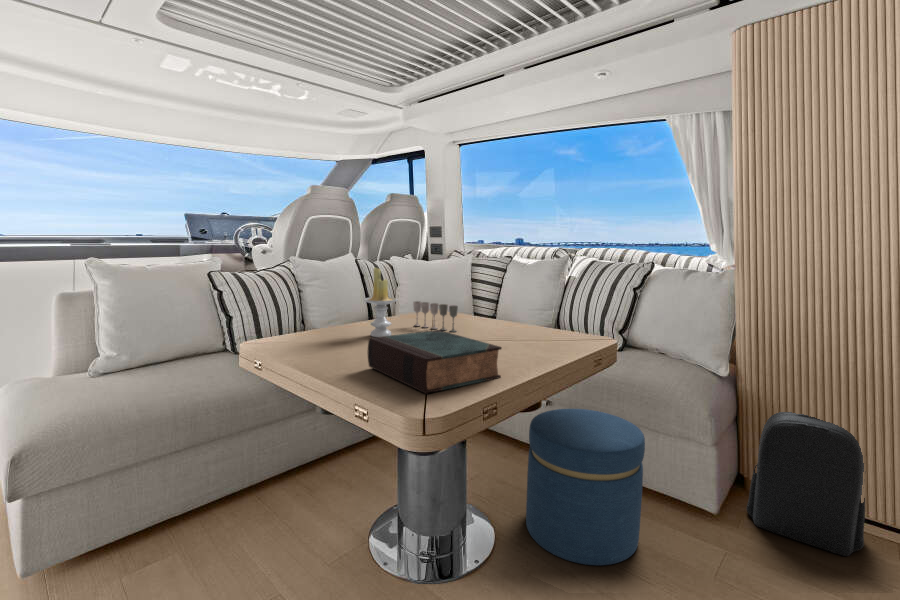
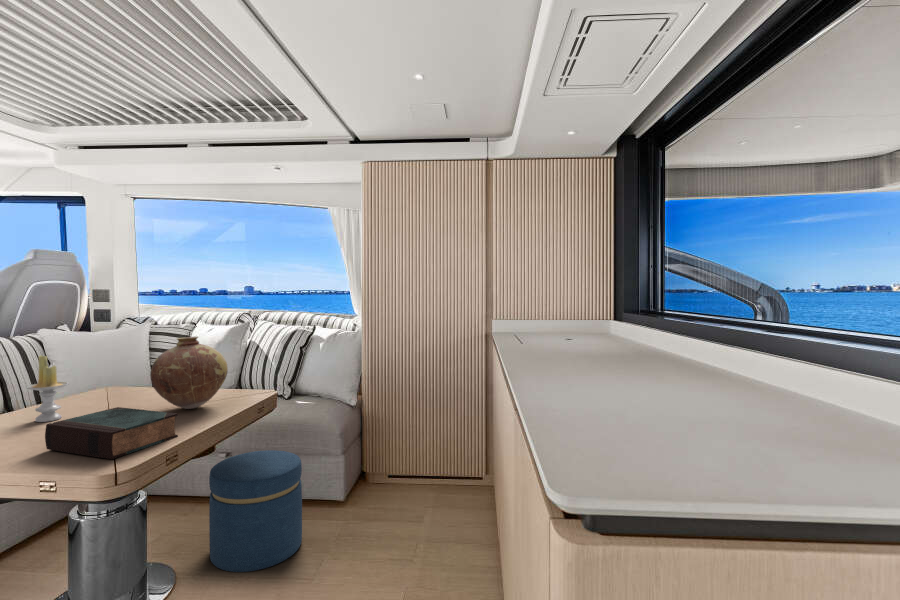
vase: none [472,255,558,344] -> present [150,337,228,409]
wine glass: present [413,301,458,332] -> none [85,381,136,406]
backpack: present [747,412,865,556] -> none [379,413,440,509]

